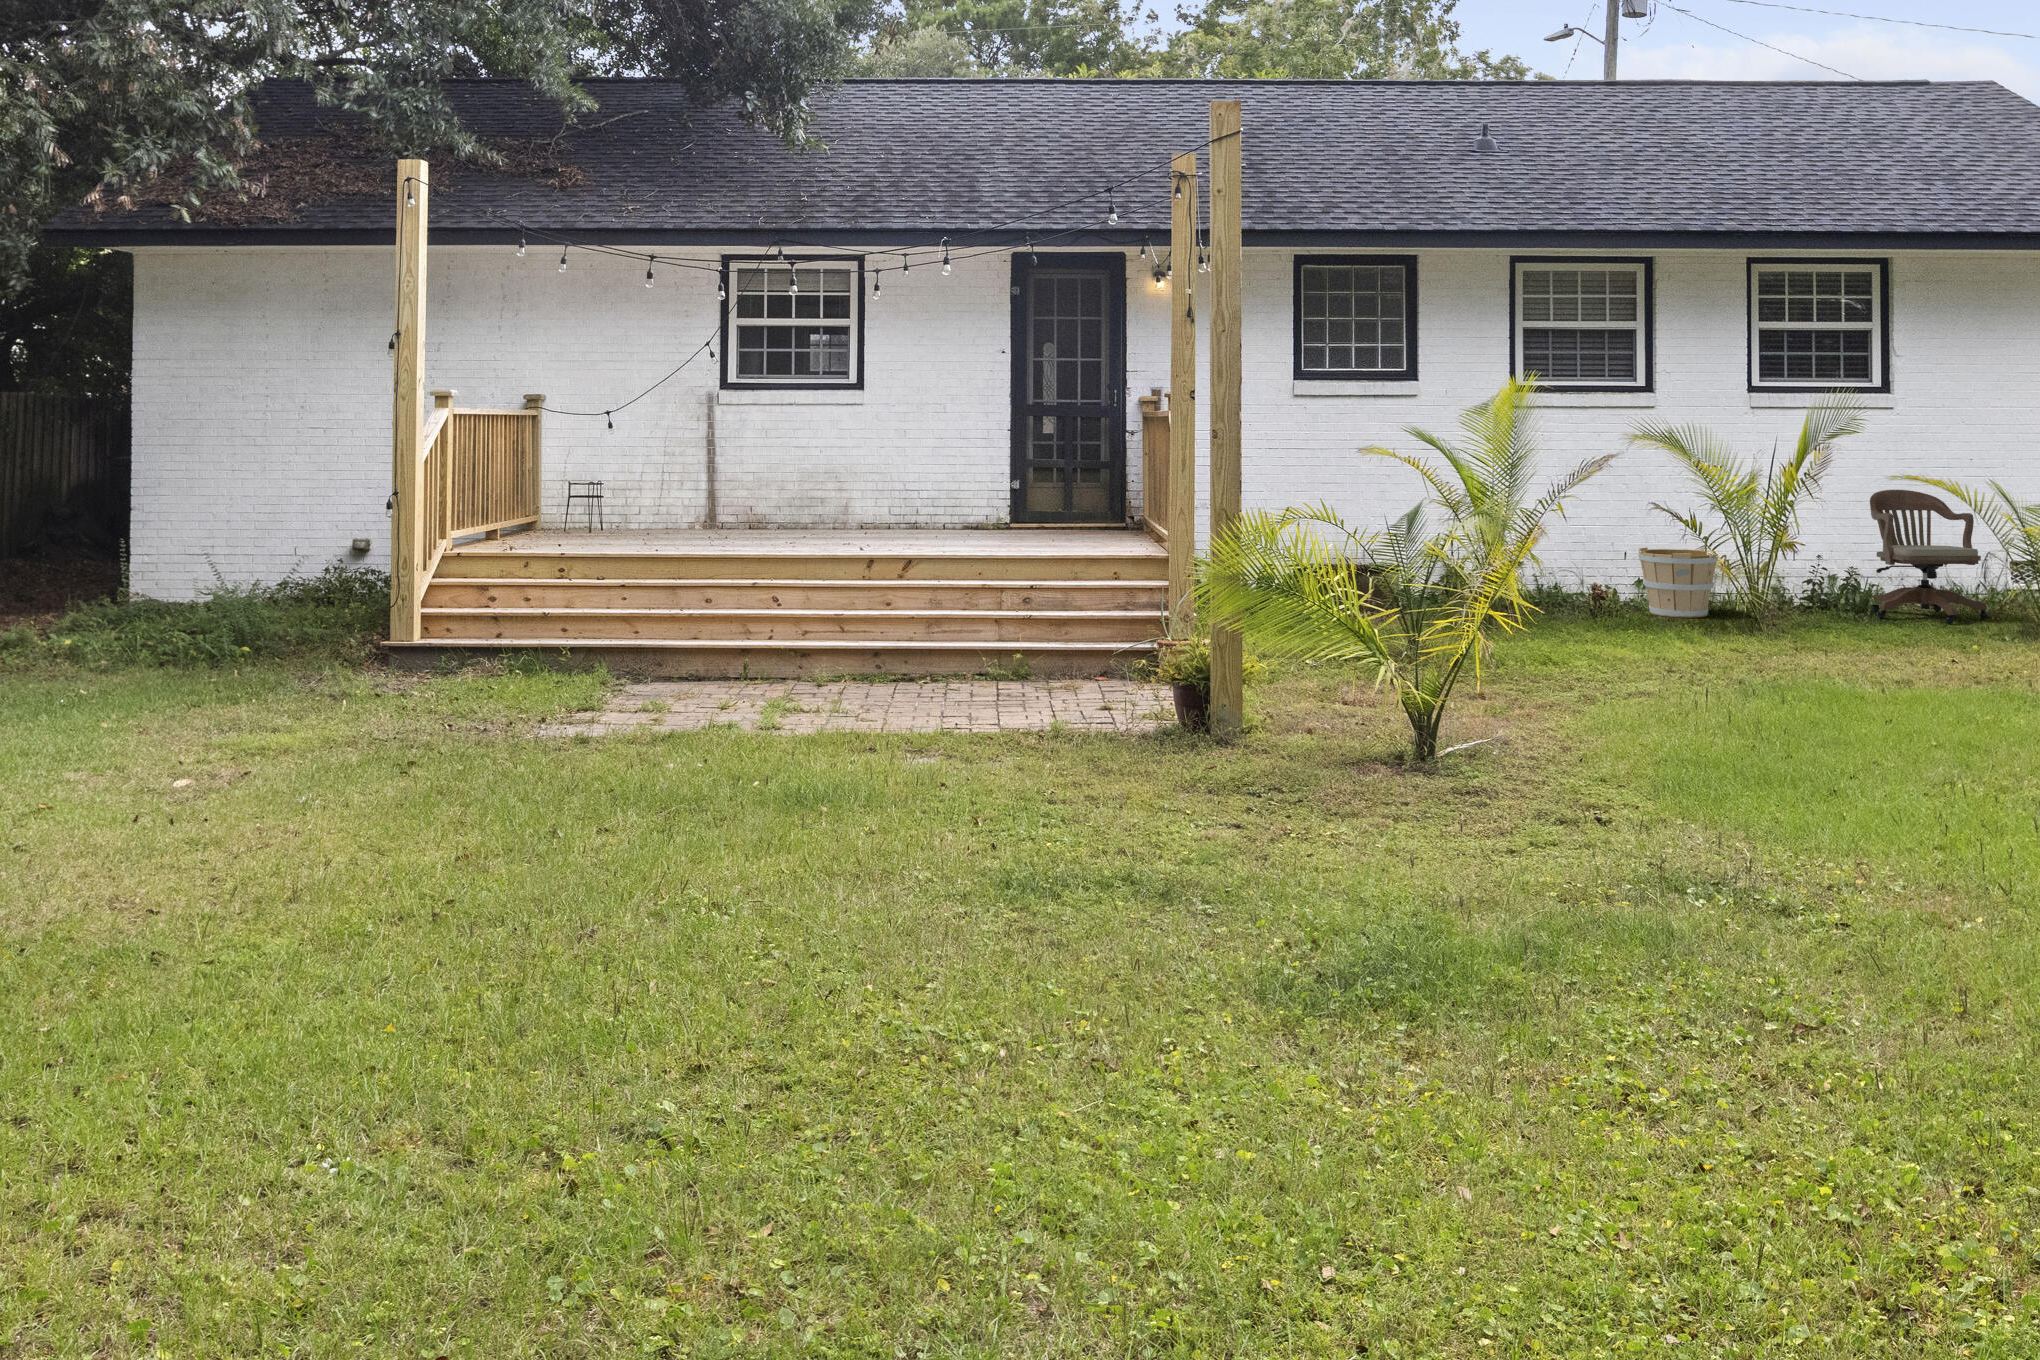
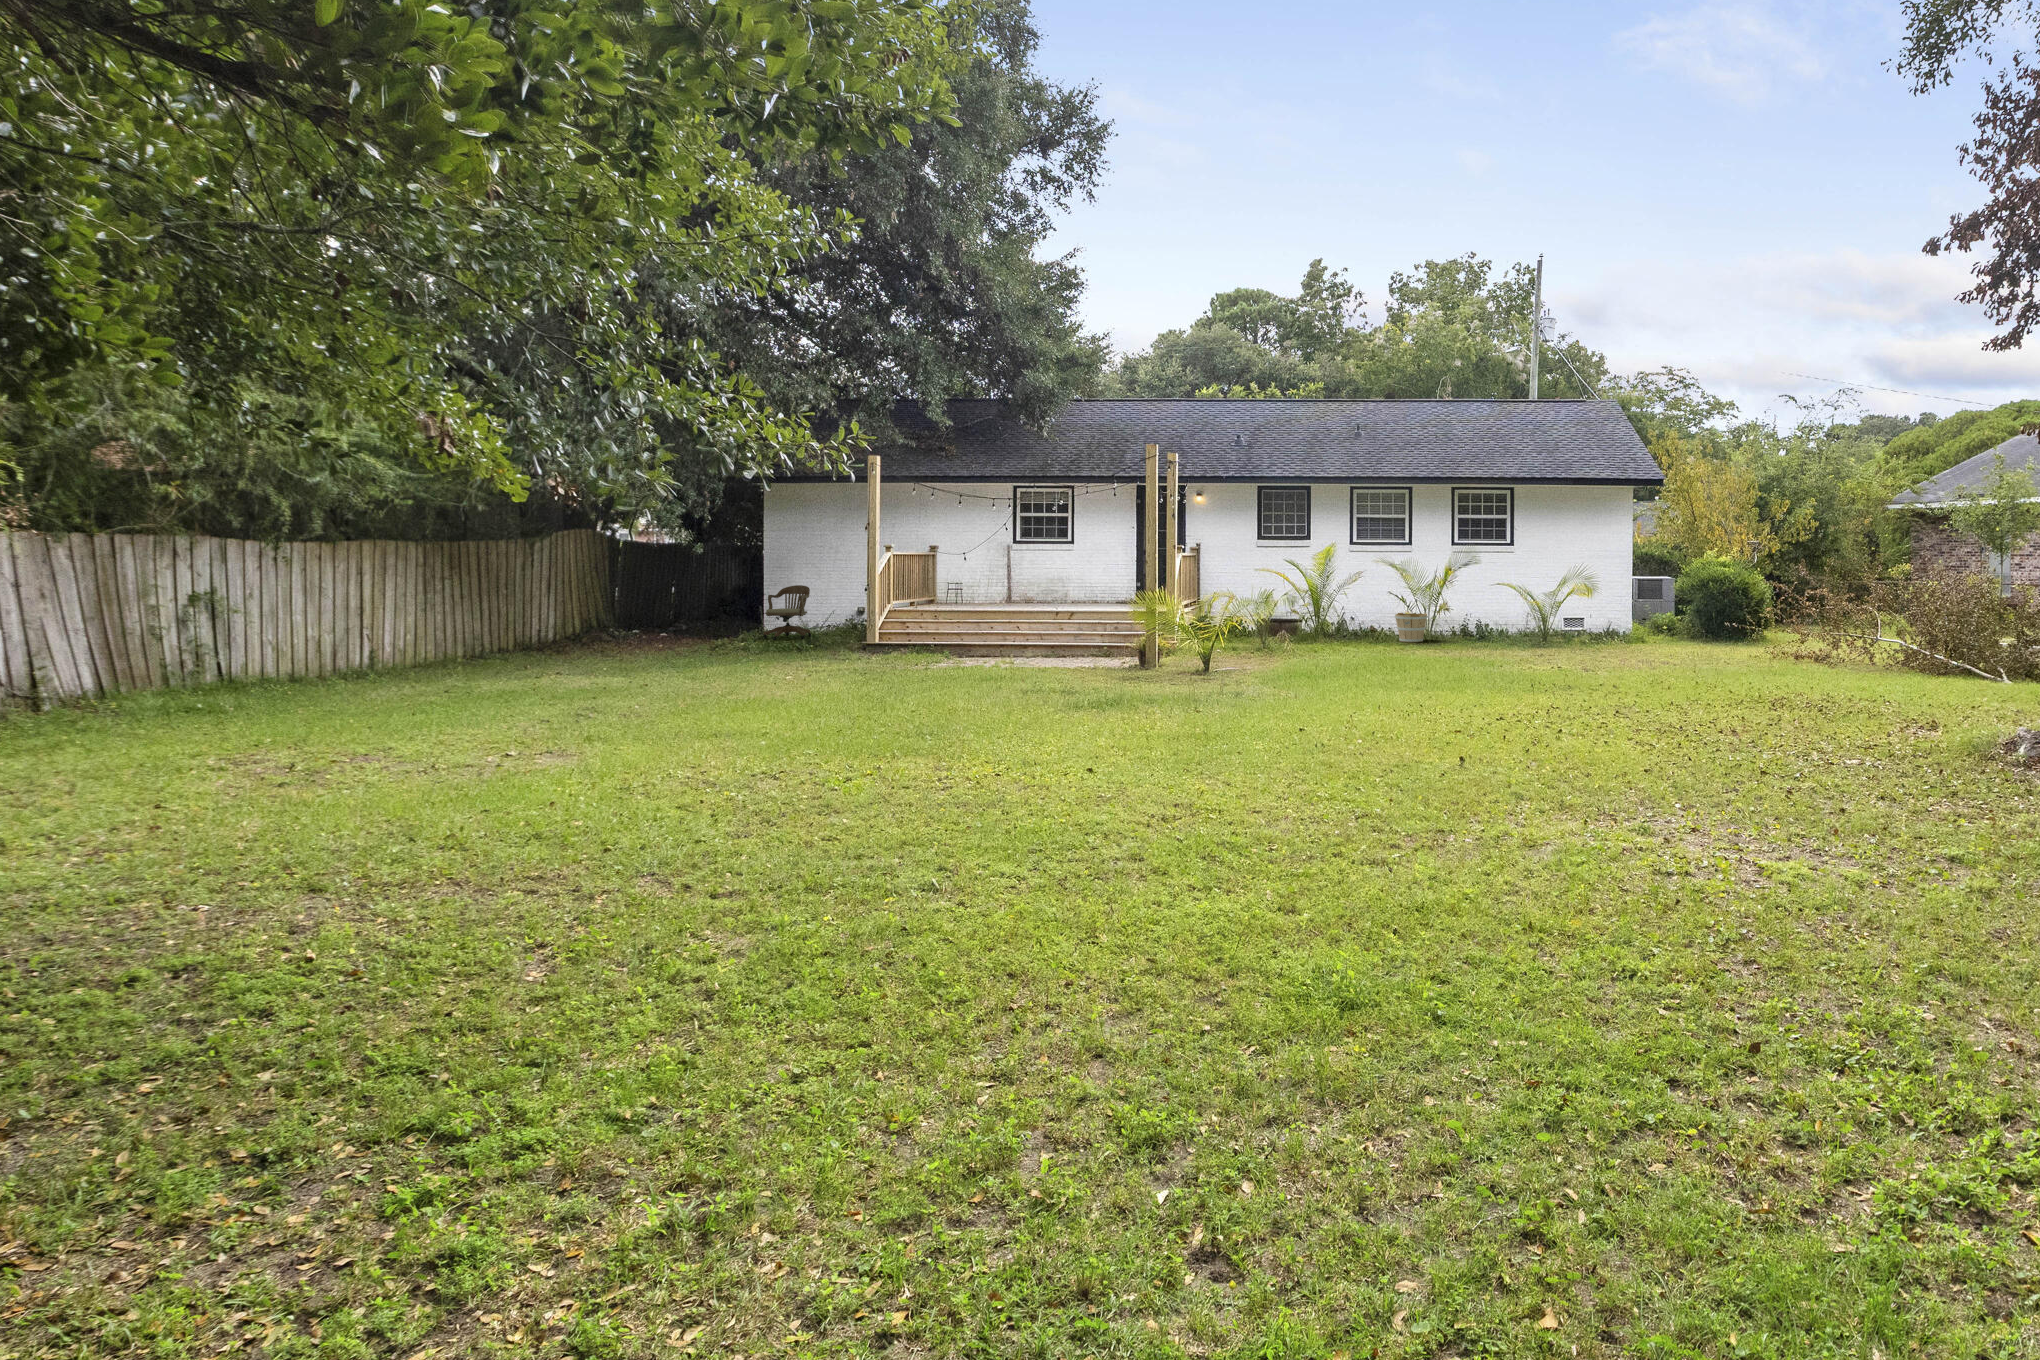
chair: present [1870,490,1988,624] -> present [764,585,811,640]

